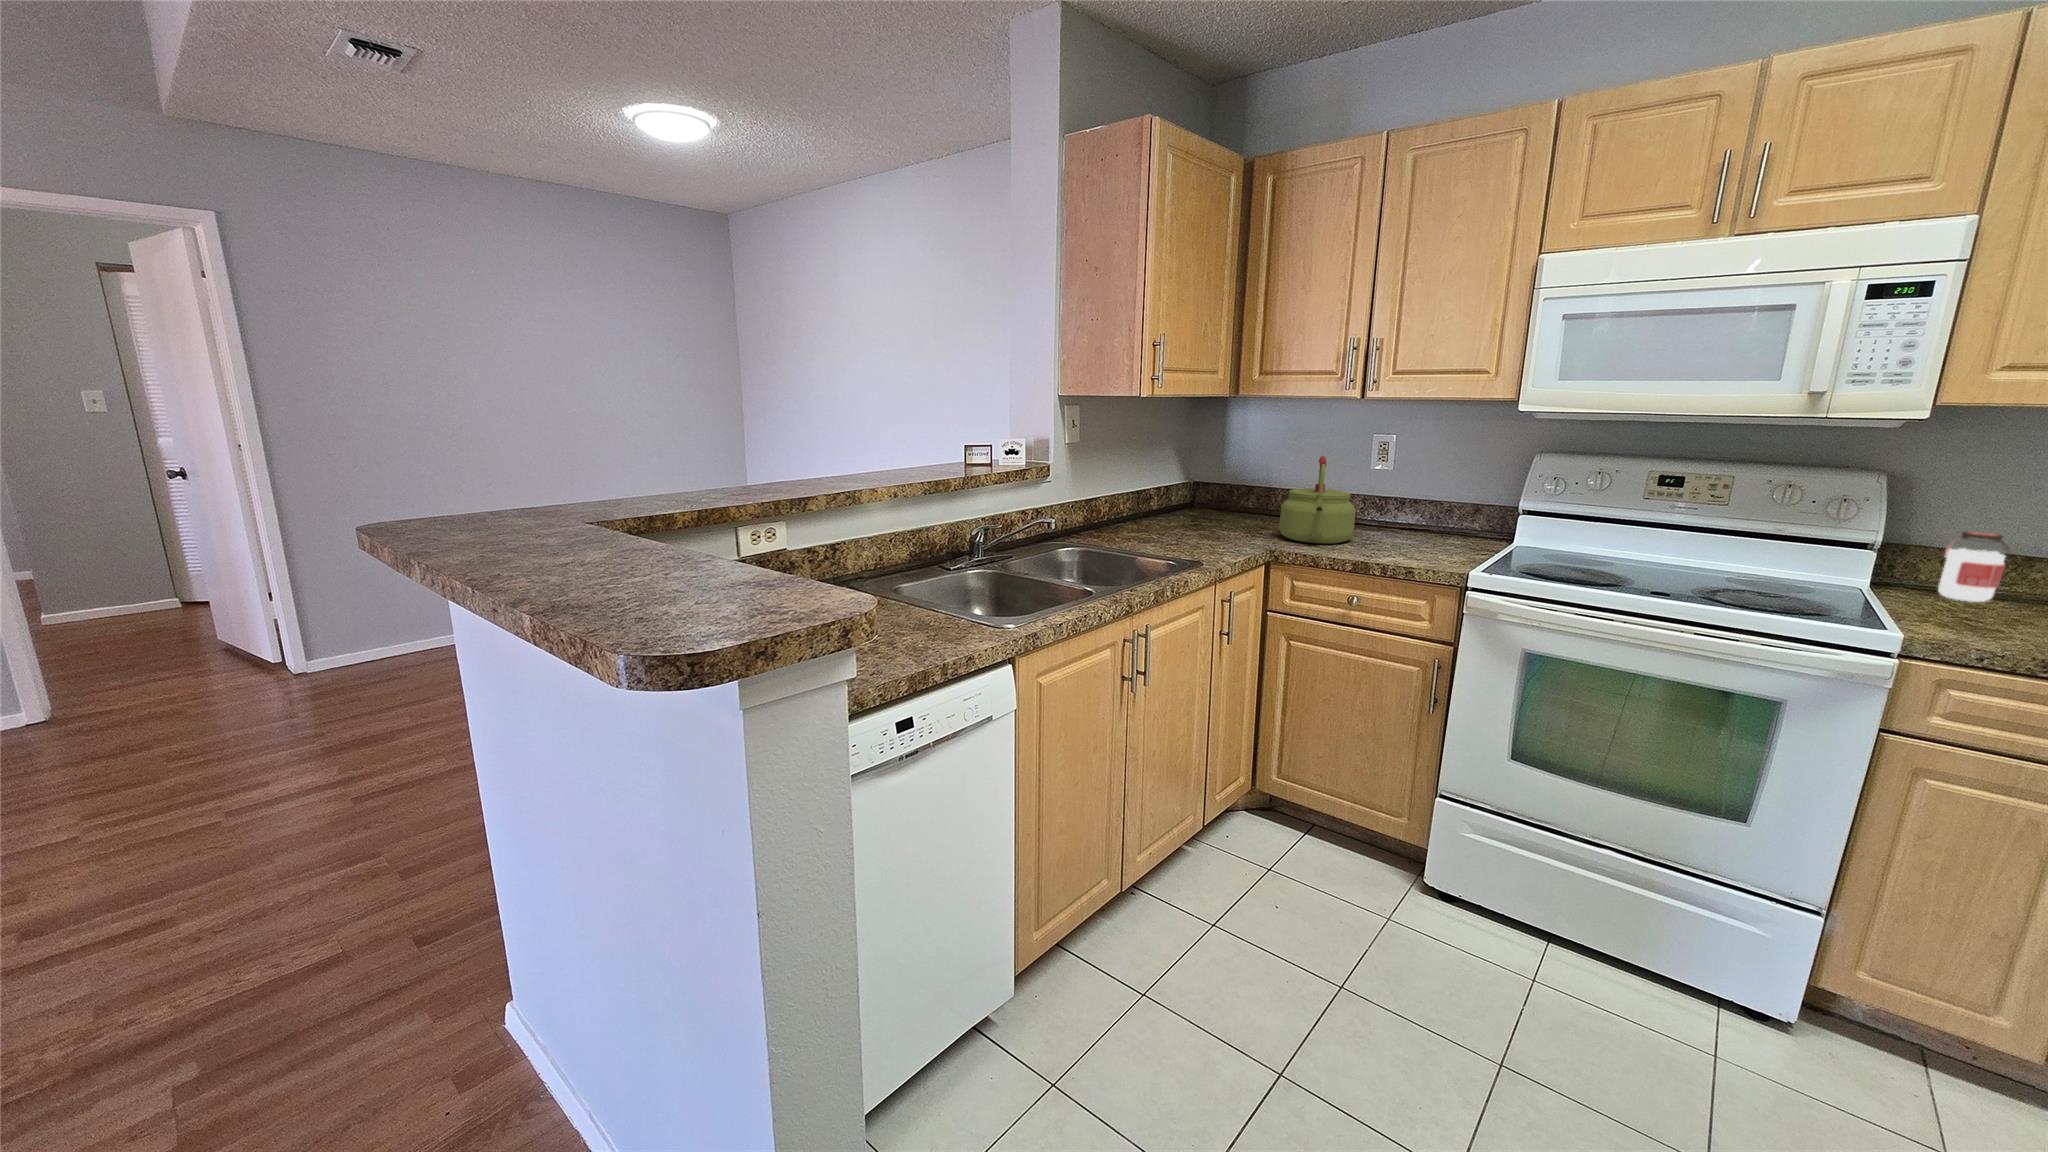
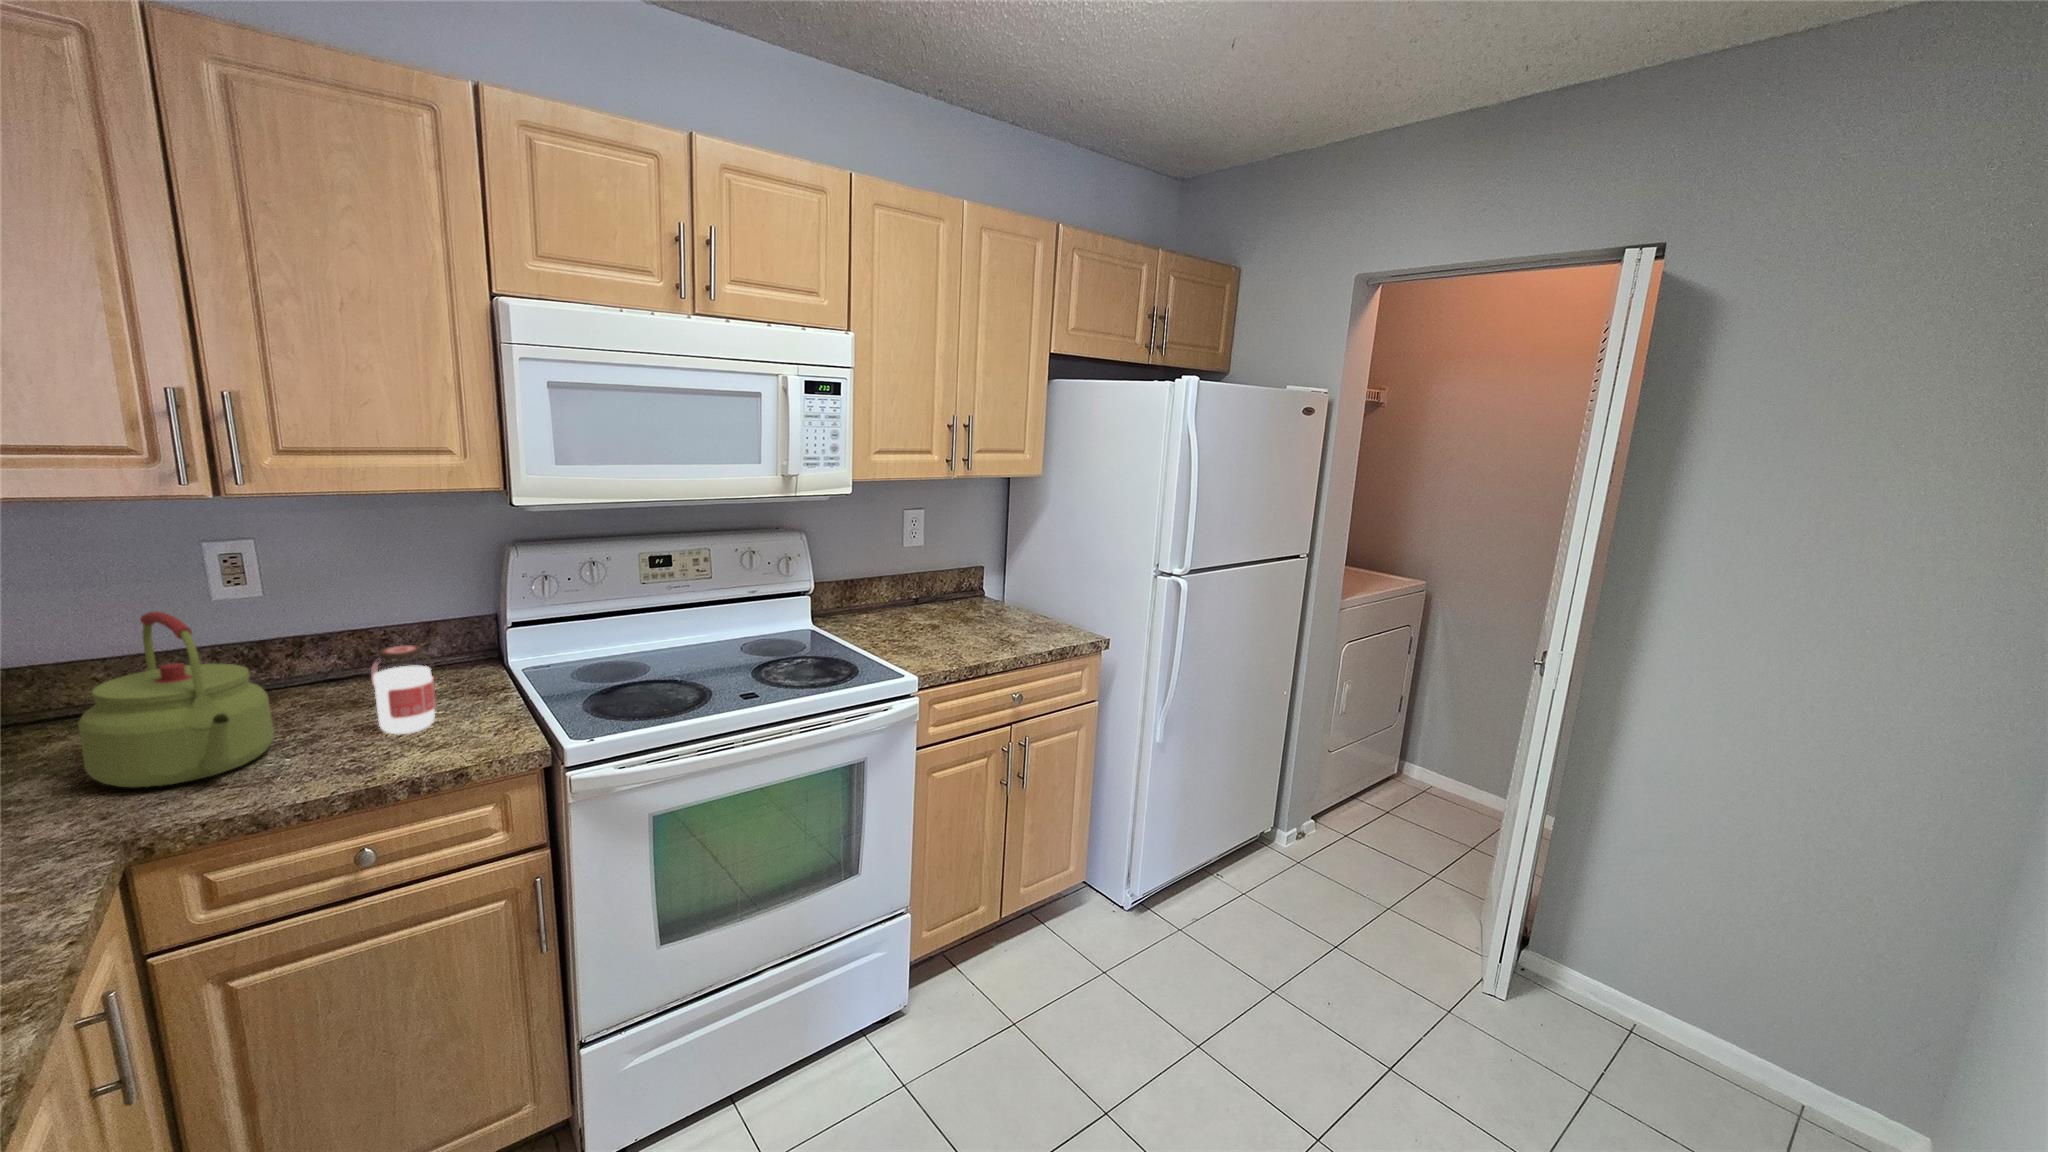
jar: present [1938,531,2010,602] -> present [371,645,436,734]

